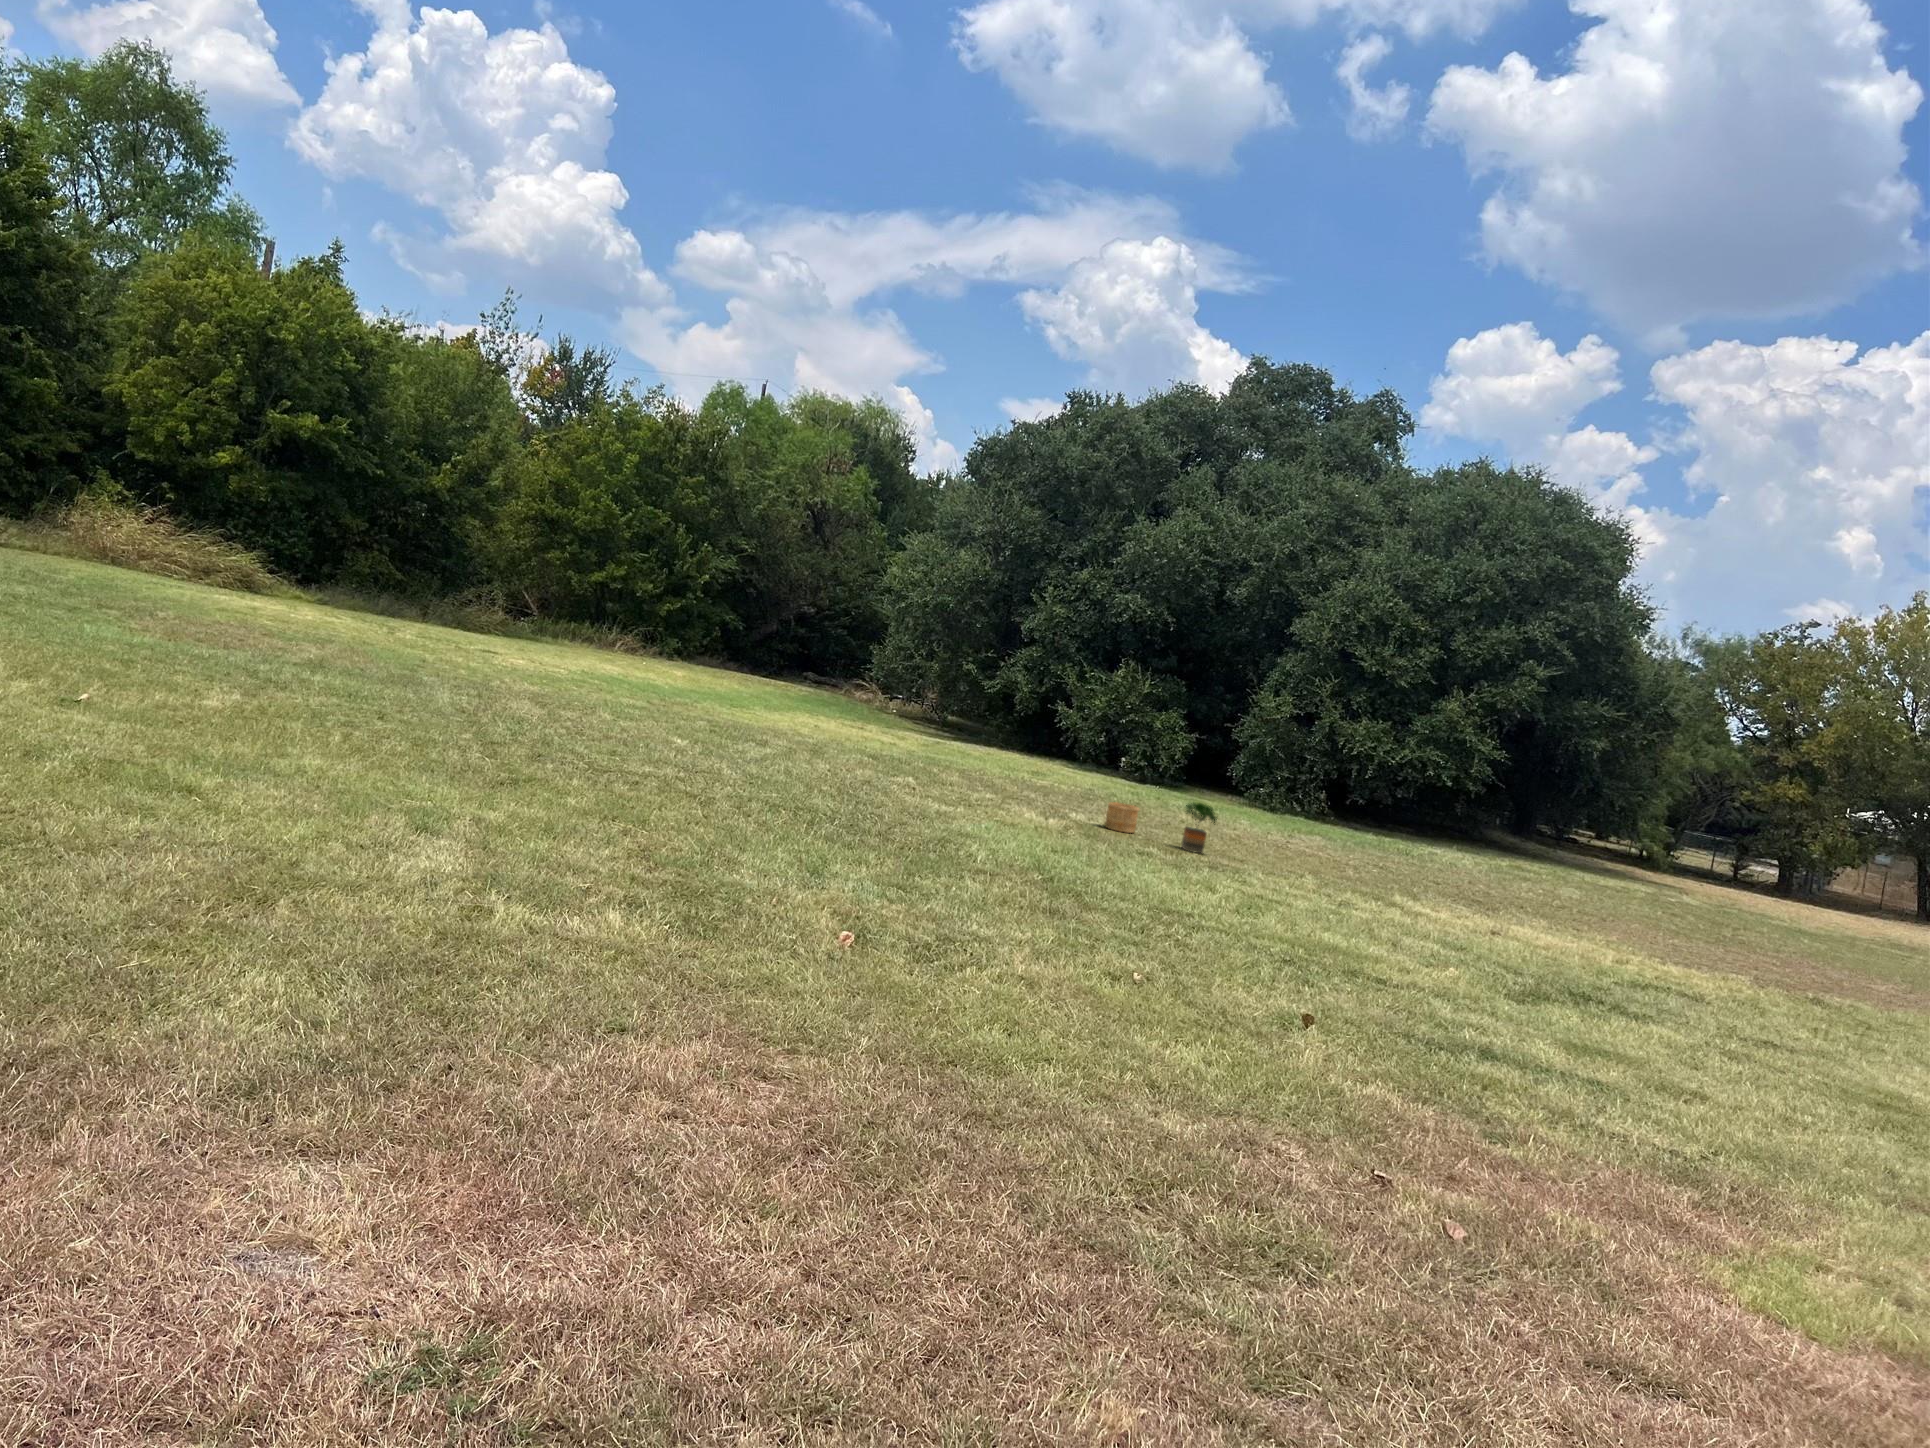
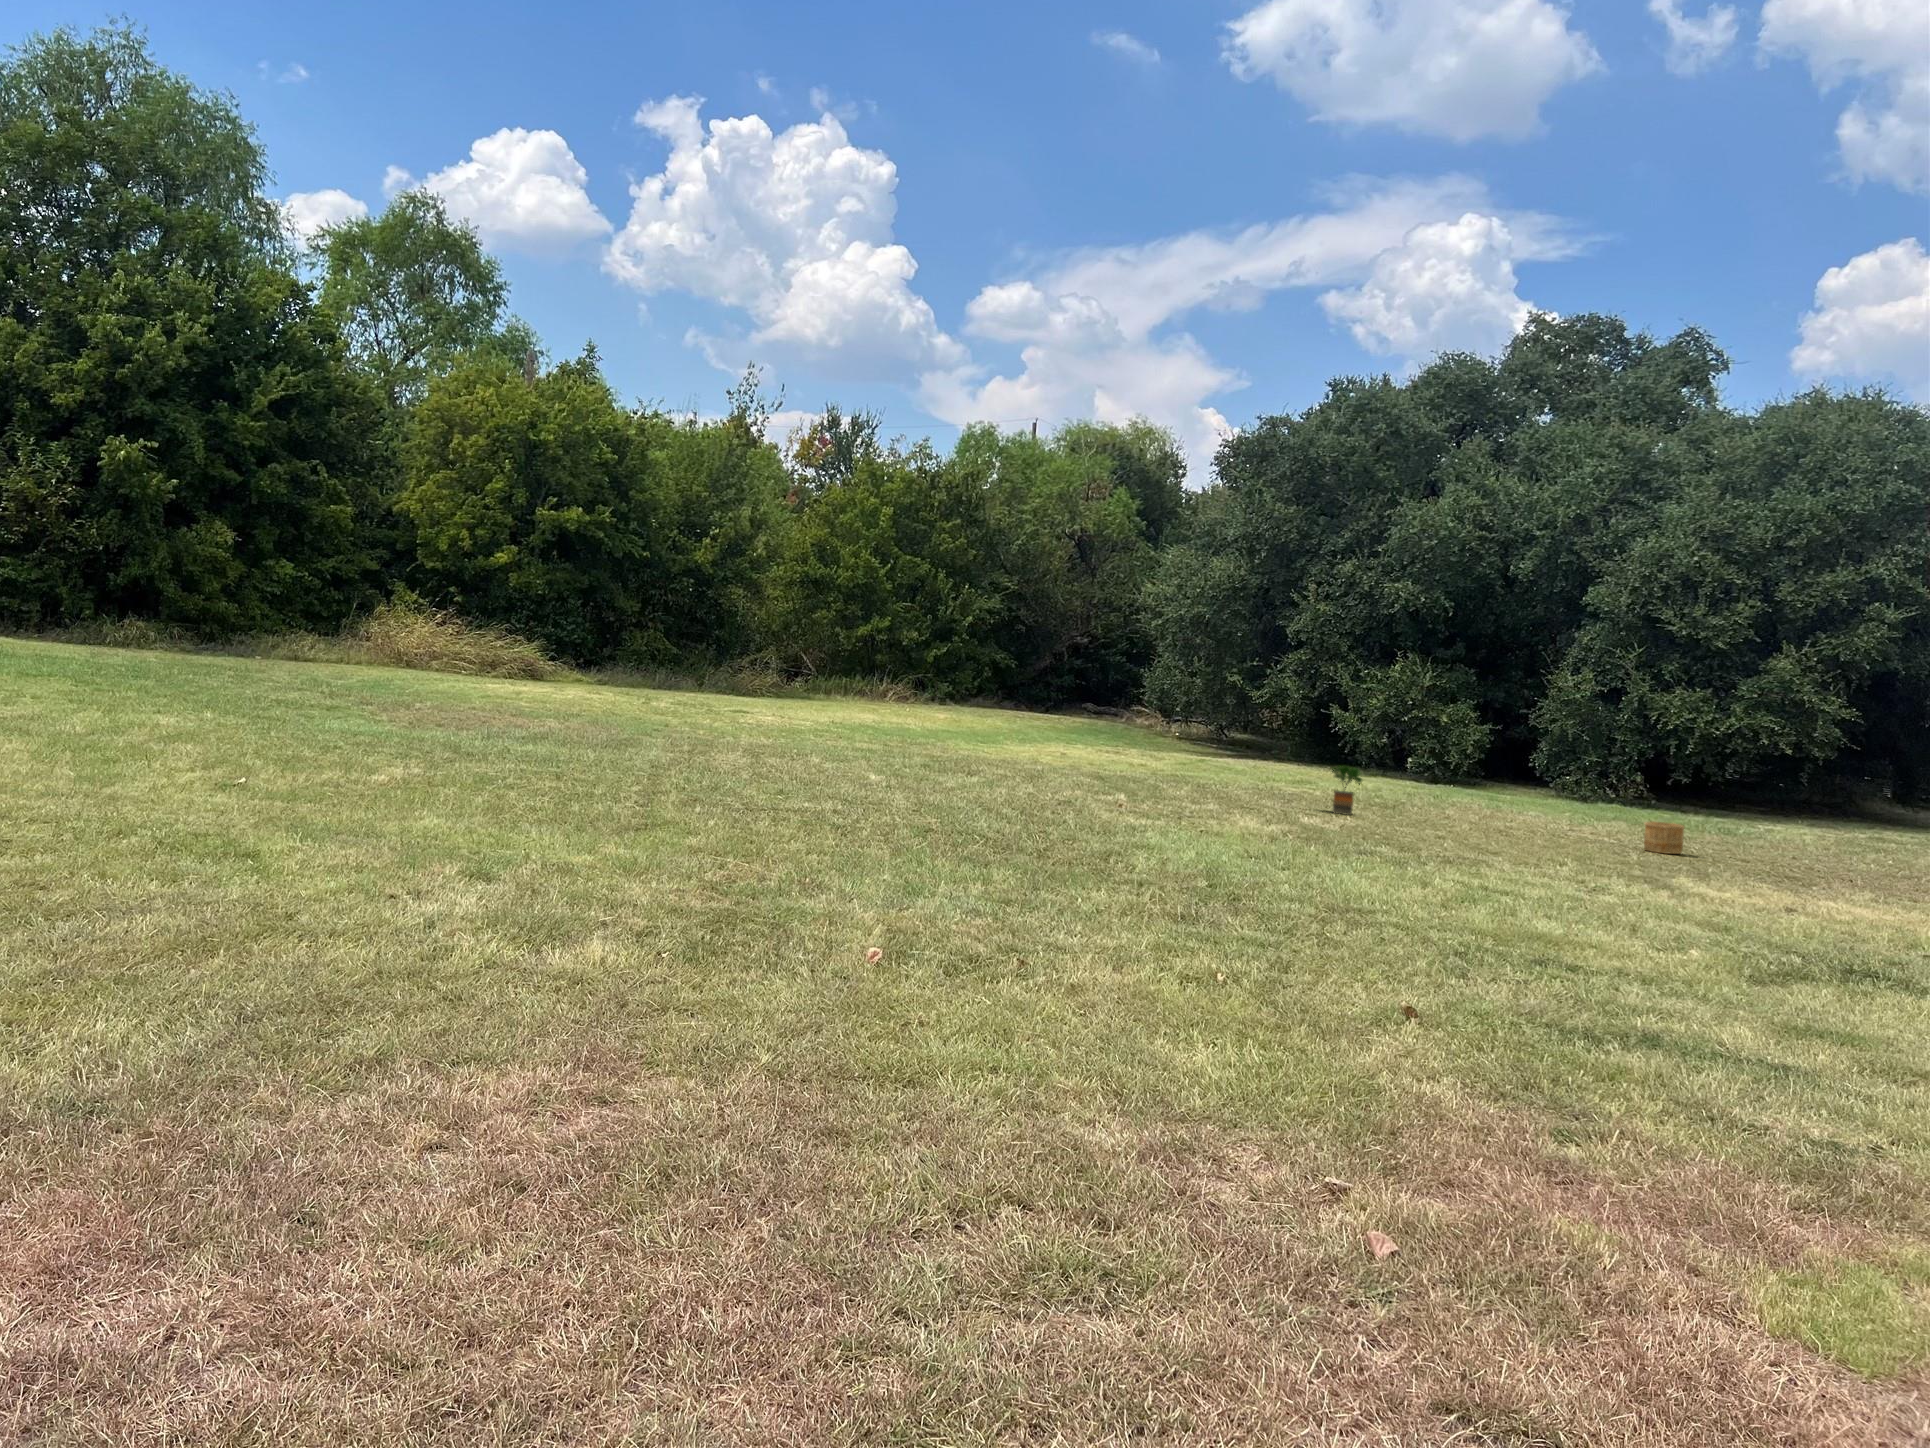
wooden bucket: present [1105,802,1139,833] -> present [1644,822,1684,854]

